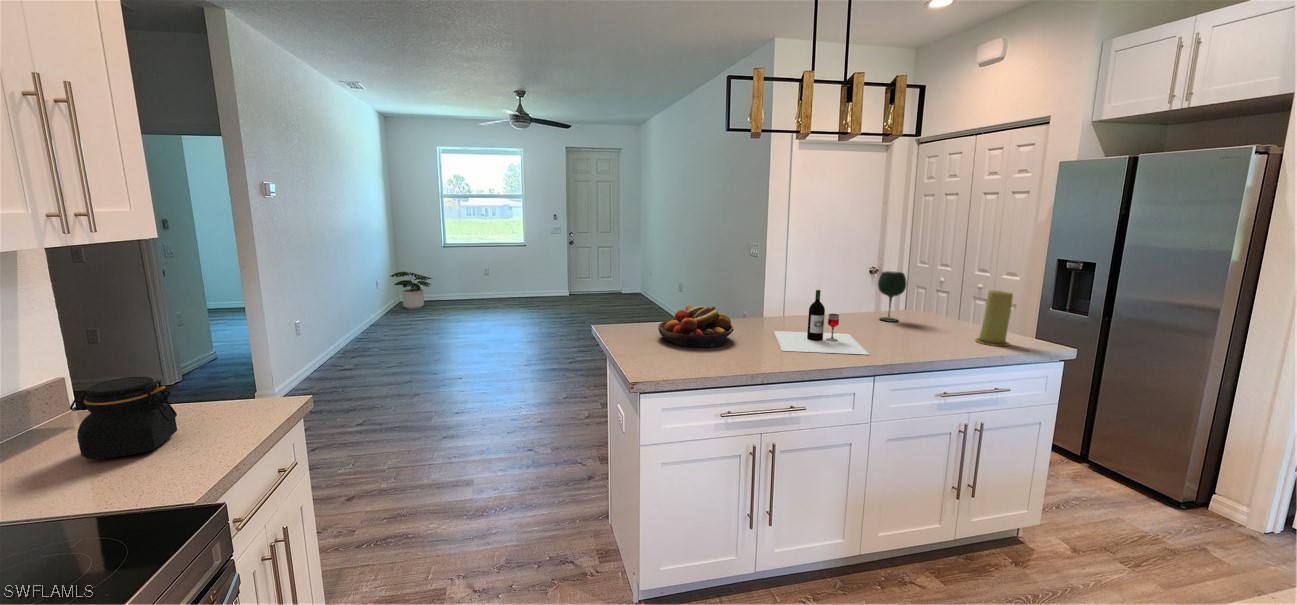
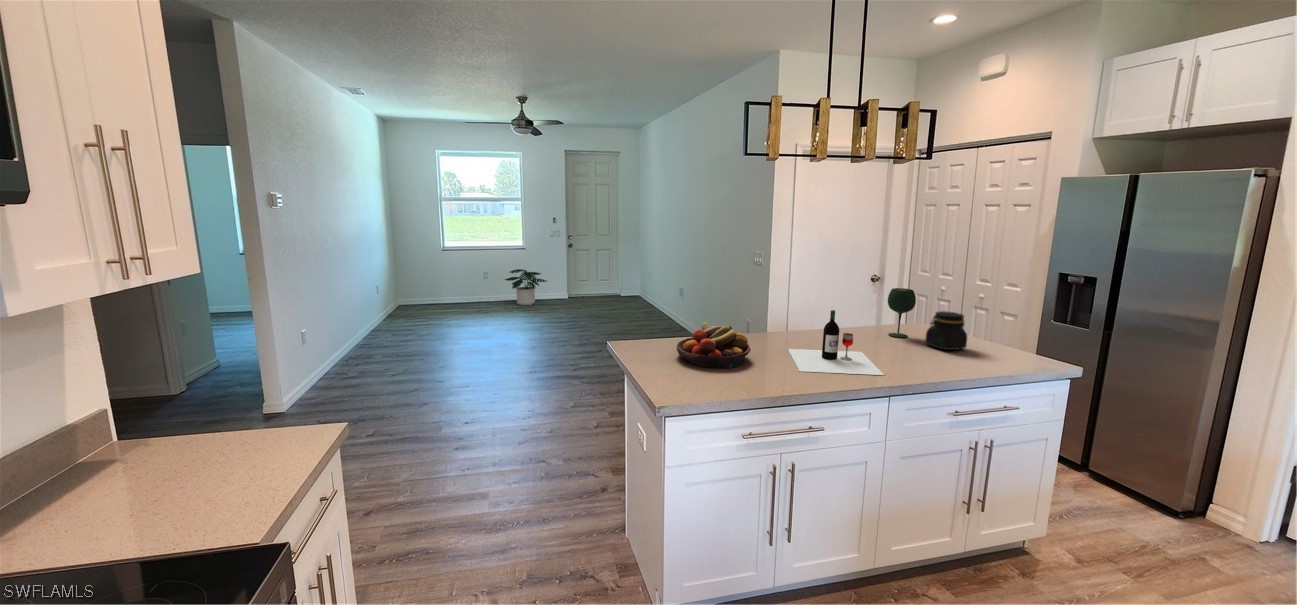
potted plant: present [390,272,432,309] -> present [505,269,547,306]
candle: present [975,290,1013,346] -> none [984,310,1022,365]
jar: present [70,377,177,459] -> present [925,311,967,350]

